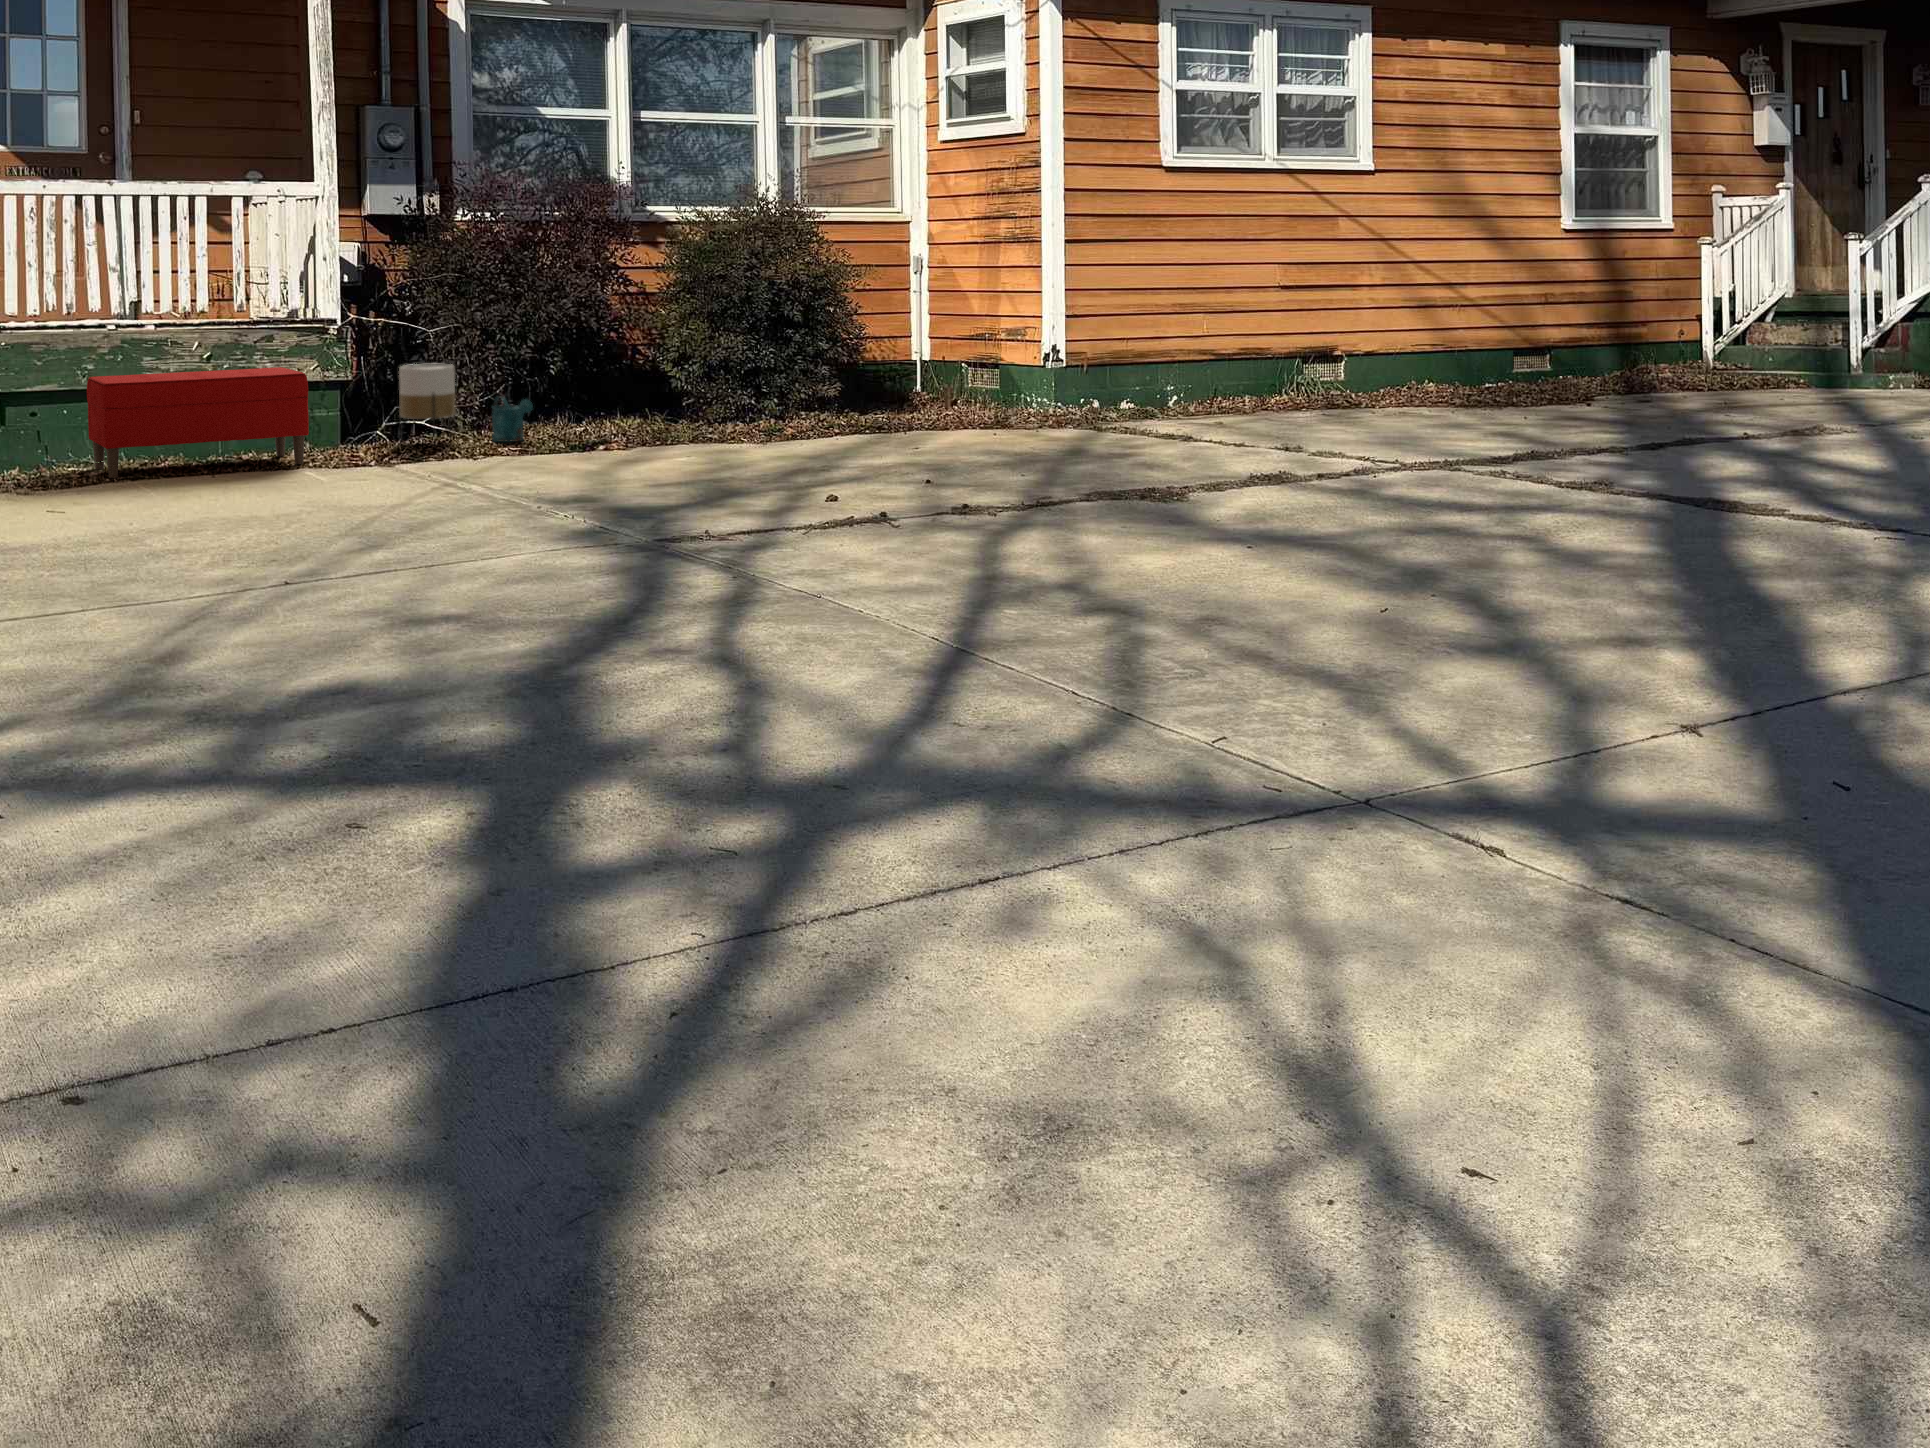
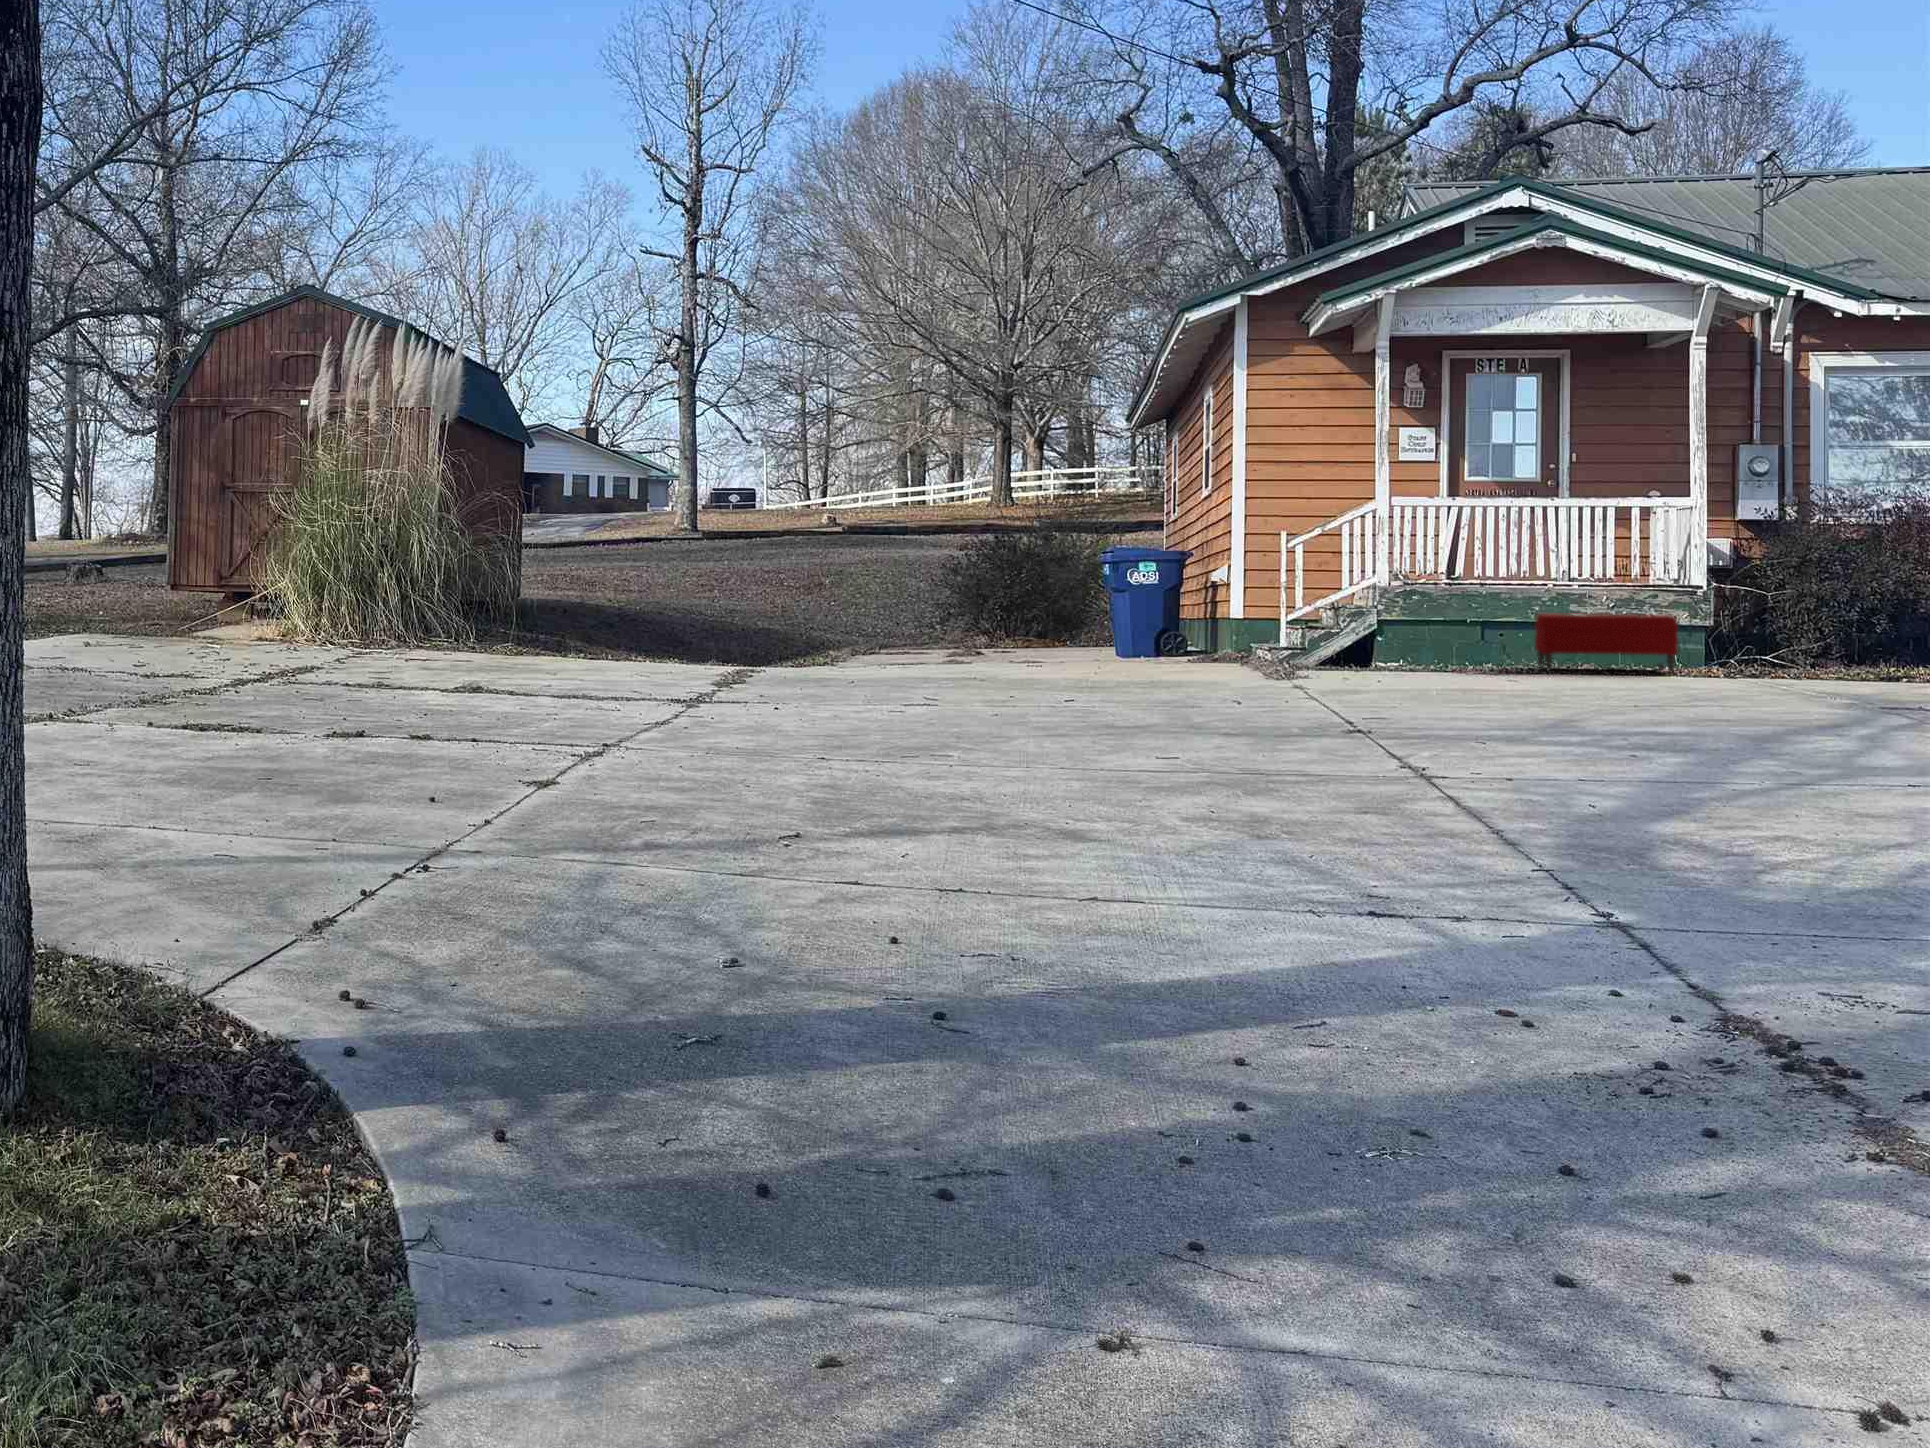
planter: present [399,364,456,431] -> none [1751,618,1794,671]
watering can: present [492,396,533,442] -> none [1822,642,1852,672]

